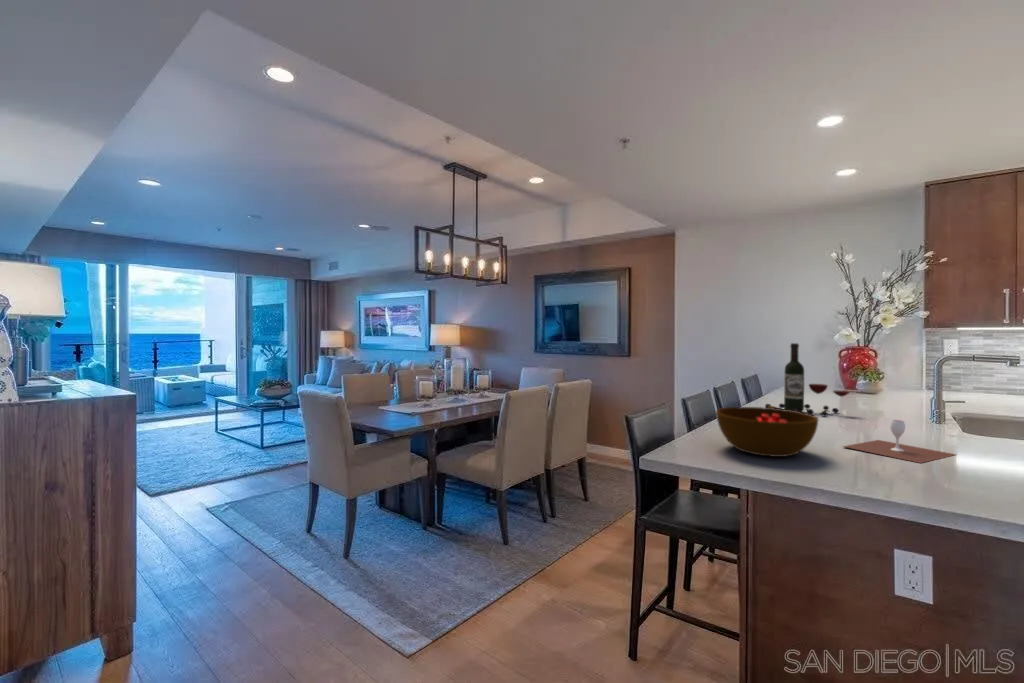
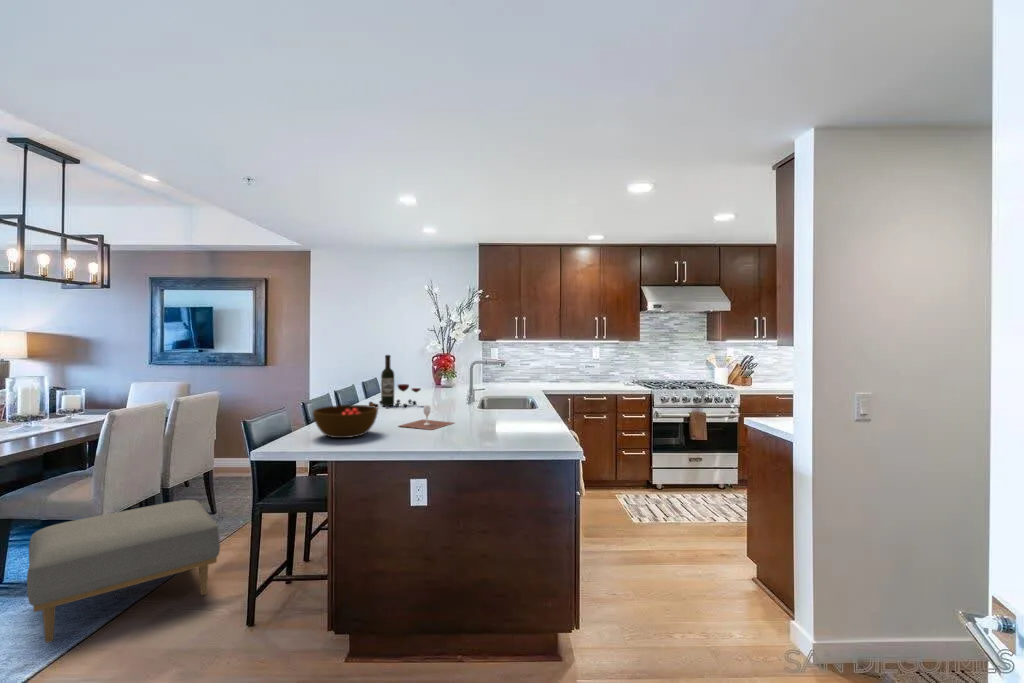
ottoman: none [444,487,598,603] -> present [27,500,220,643]

